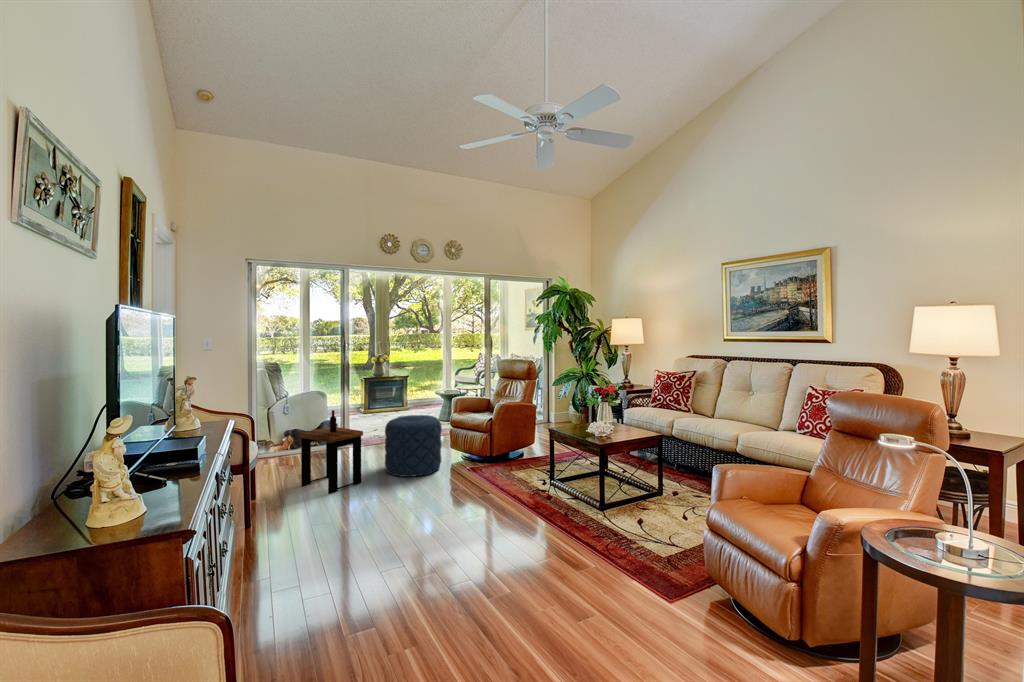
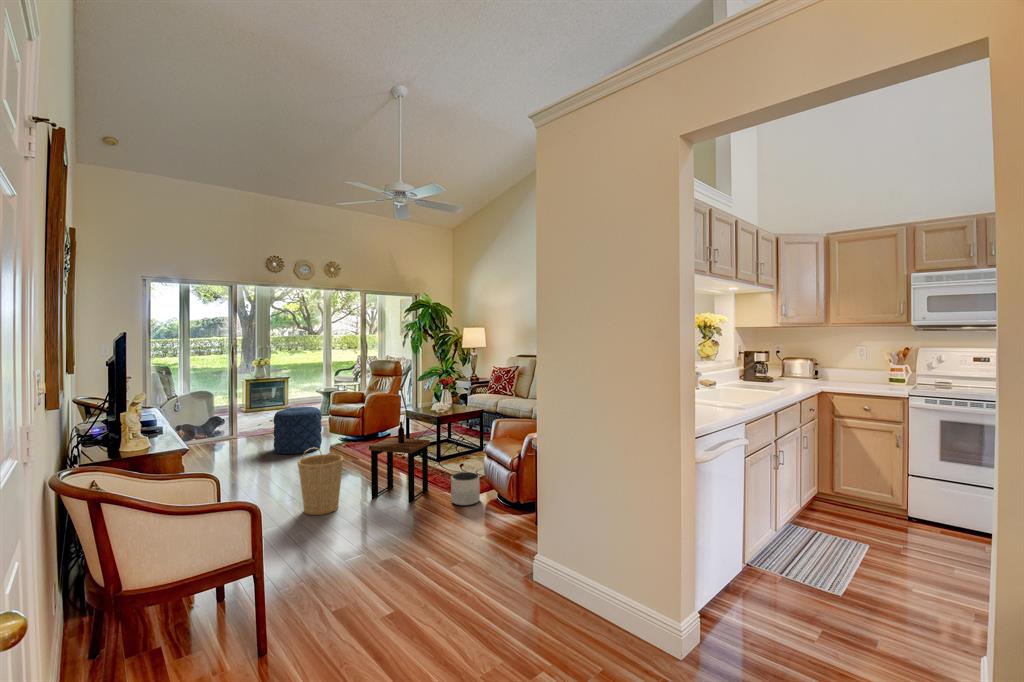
side table: present [299,410,363,494] -> present [369,421,430,503]
basket: none [402,492,471,611] -> present [298,448,344,515]
planter: none [651,555,705,626] -> present [451,472,480,506]

